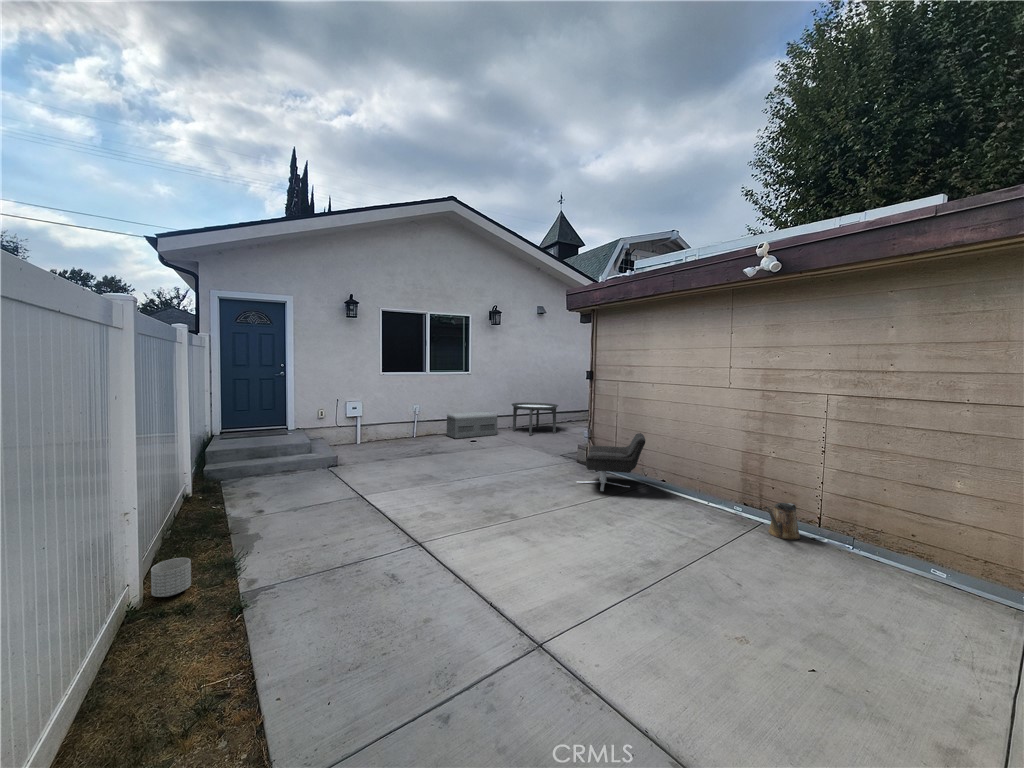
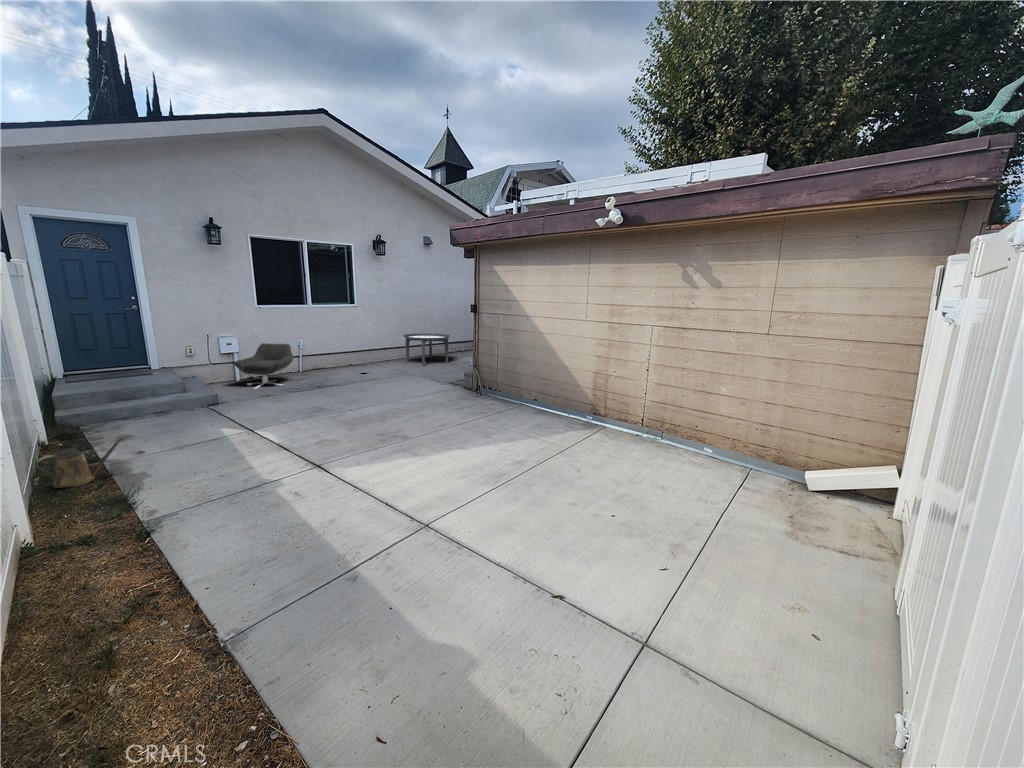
storage bench: present [447,412,498,439] -> none [336,343,390,372]
lounge chair: present [577,433,645,491] -> present [234,343,293,389]
watering can: present [766,503,801,540] -> present [36,437,125,488]
planter: present [151,558,191,597] -> none [36,498,84,535]

